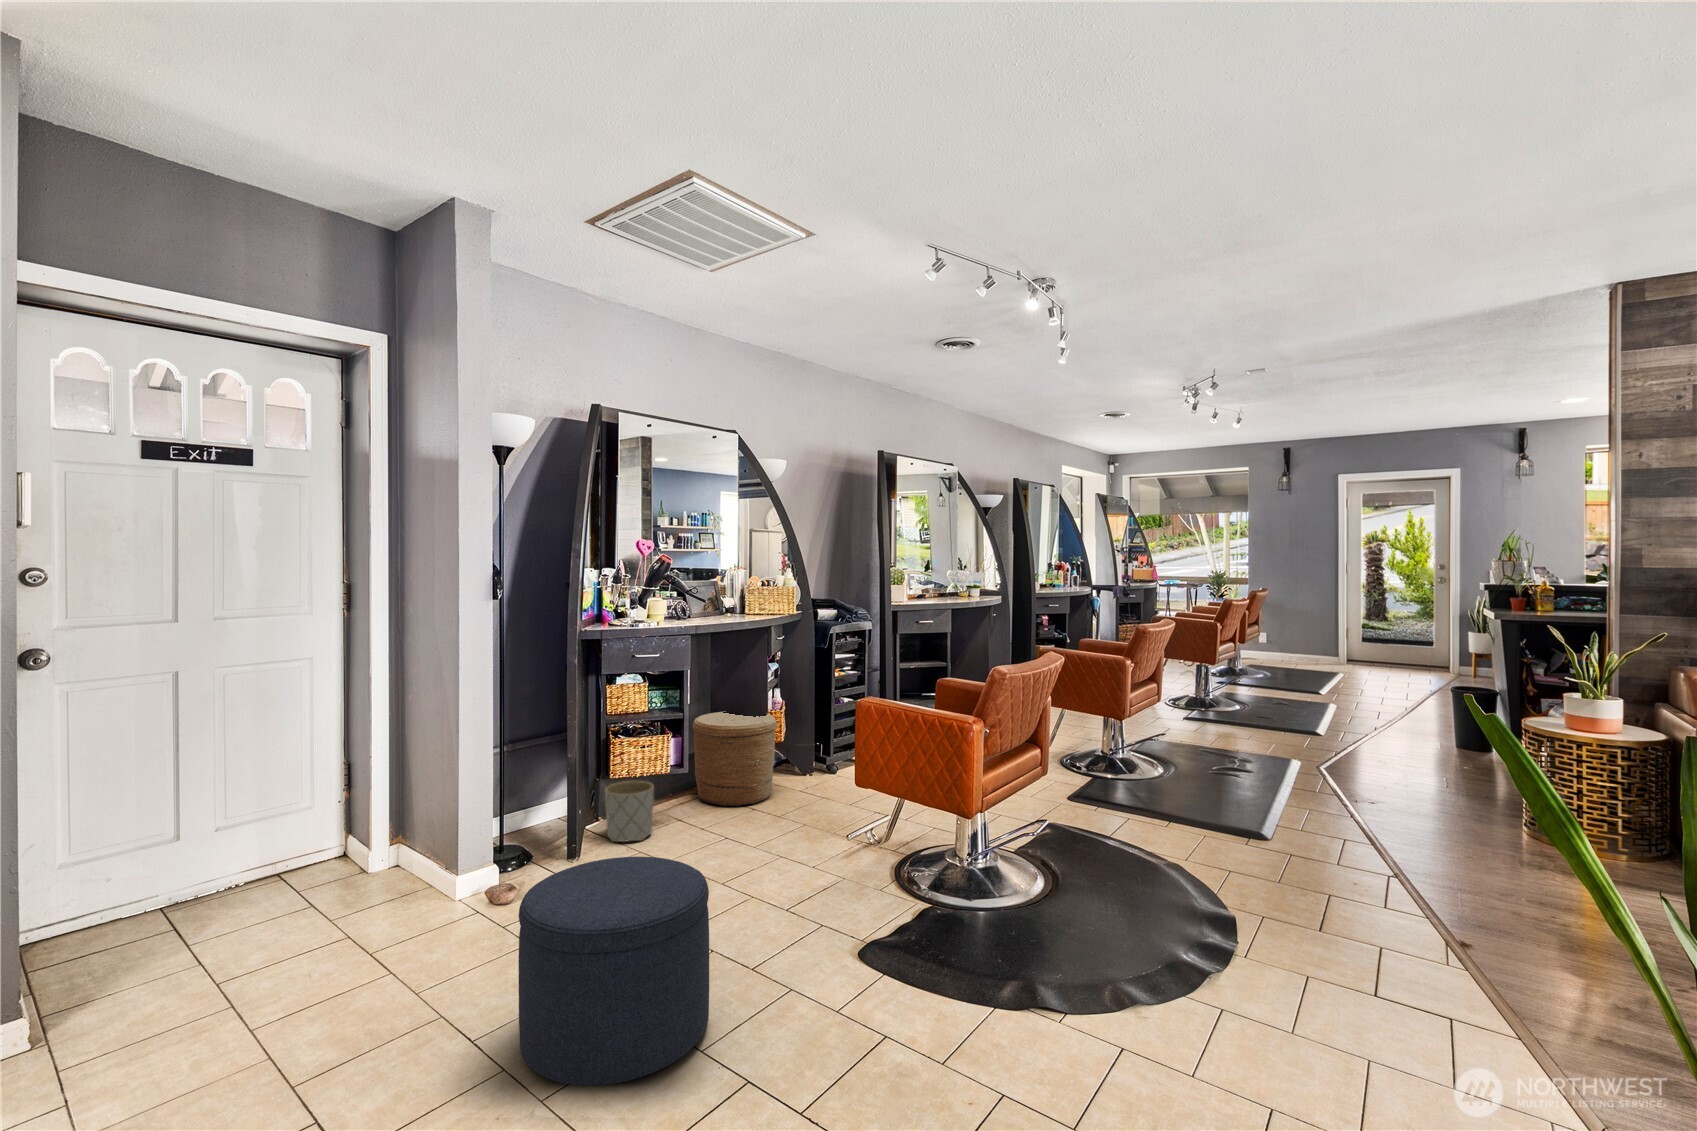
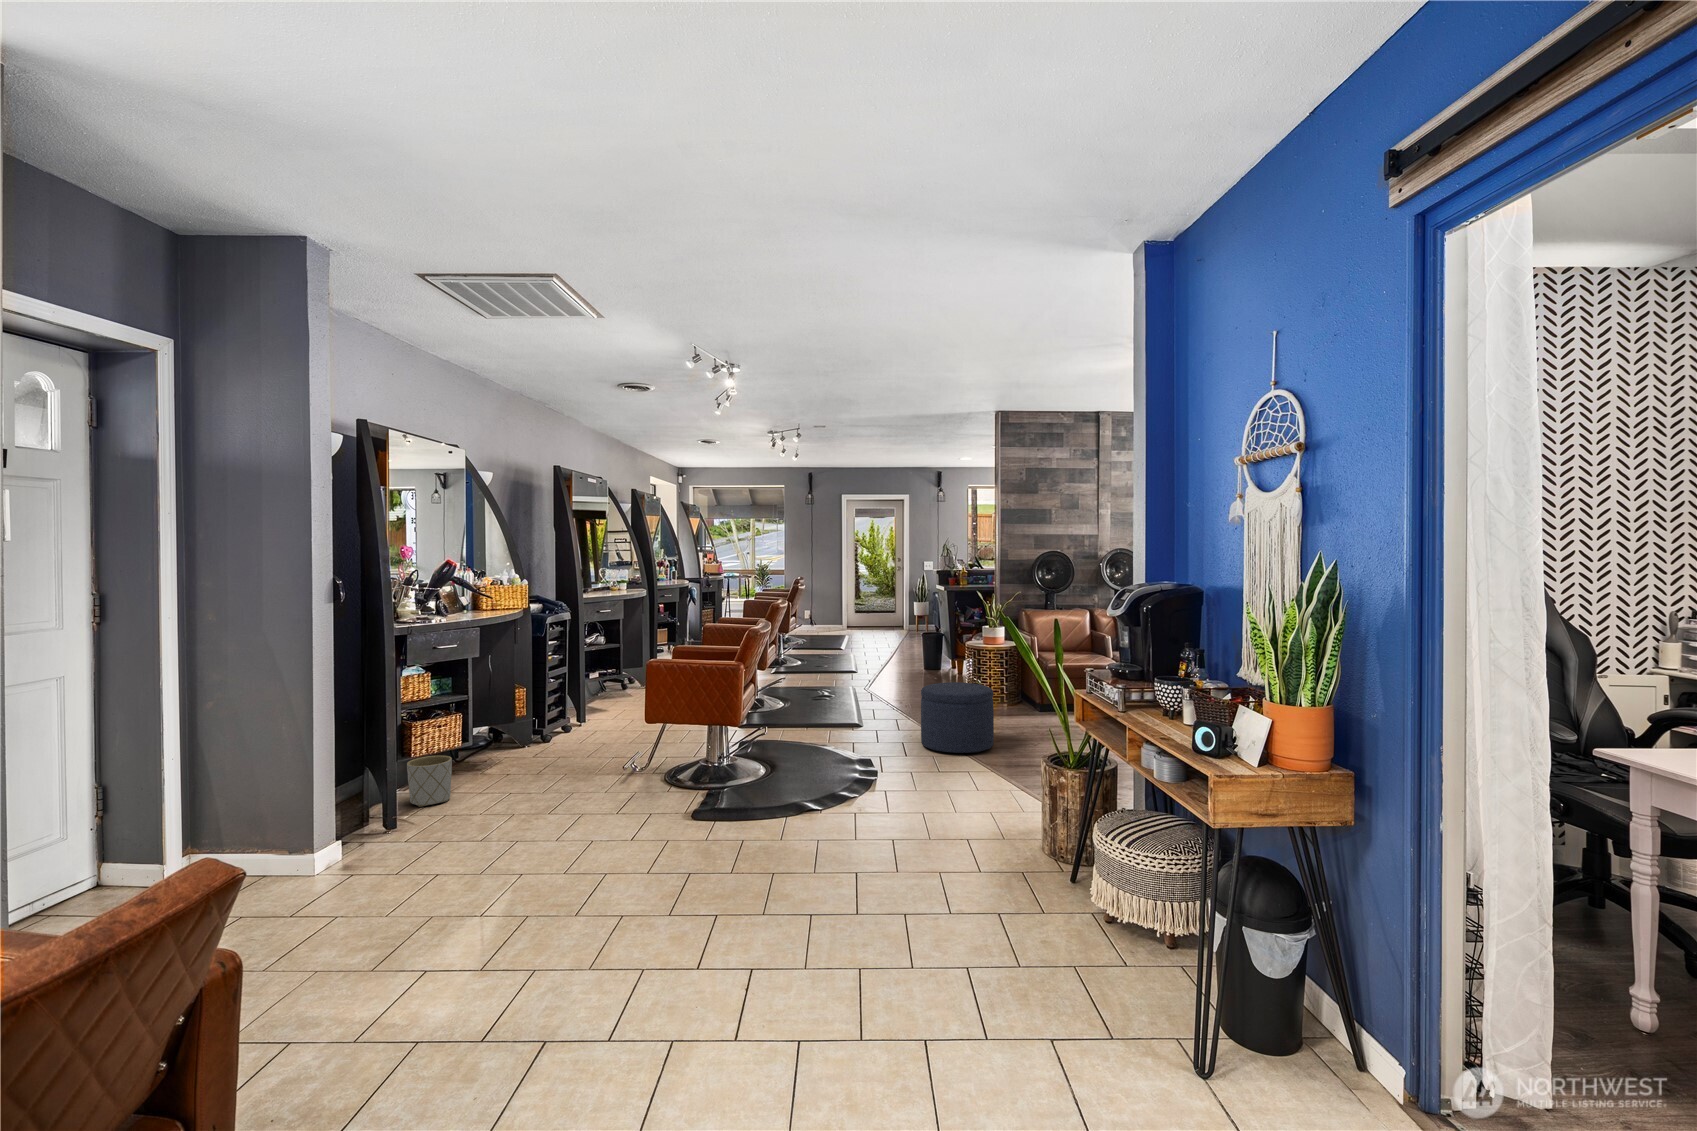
woven basket: present [693,712,777,806] -> none [447,694,523,771]
ottoman: present [518,857,709,1086] -> present [921,682,994,753]

